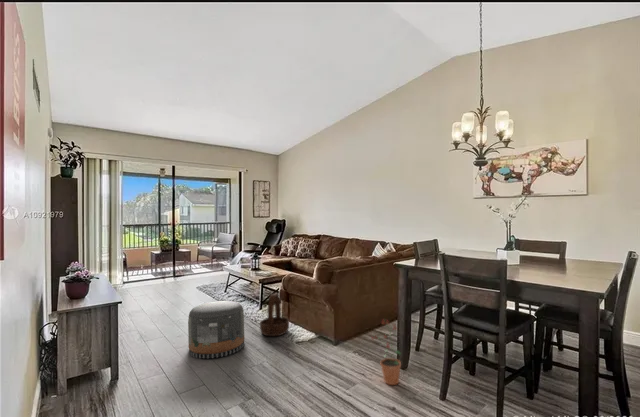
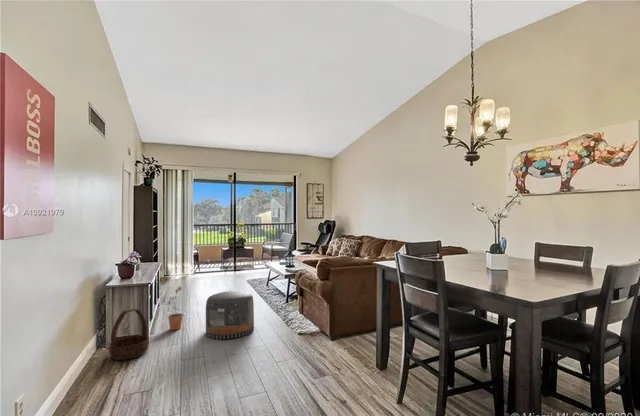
basket: present [260,294,289,336] -> present [109,309,149,360]
potted plant: present [372,319,401,385] -> present [168,287,183,330]

